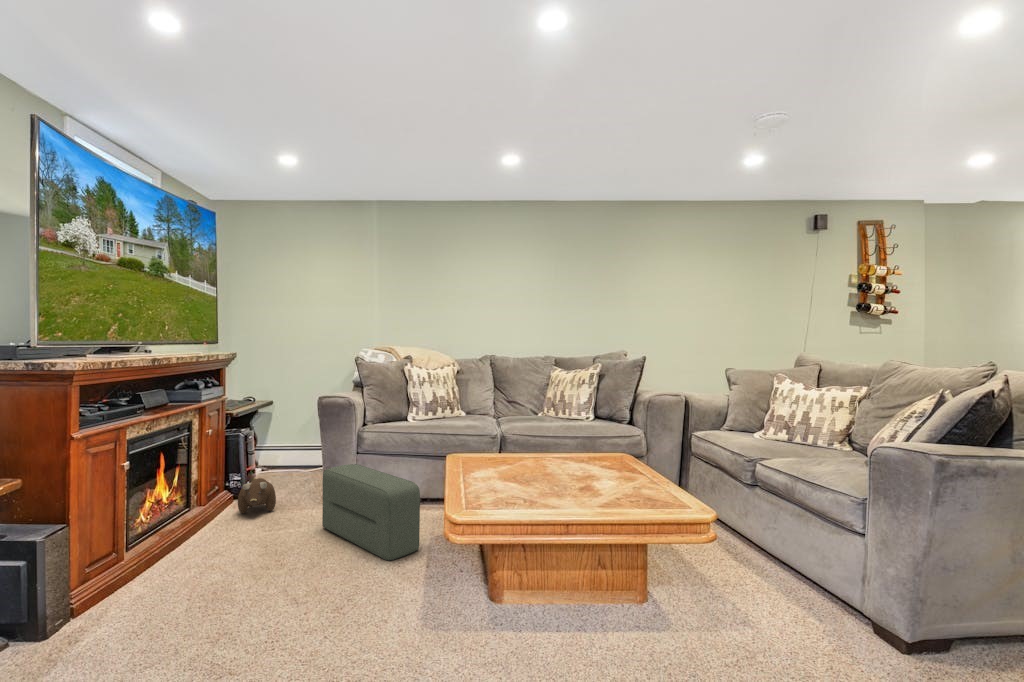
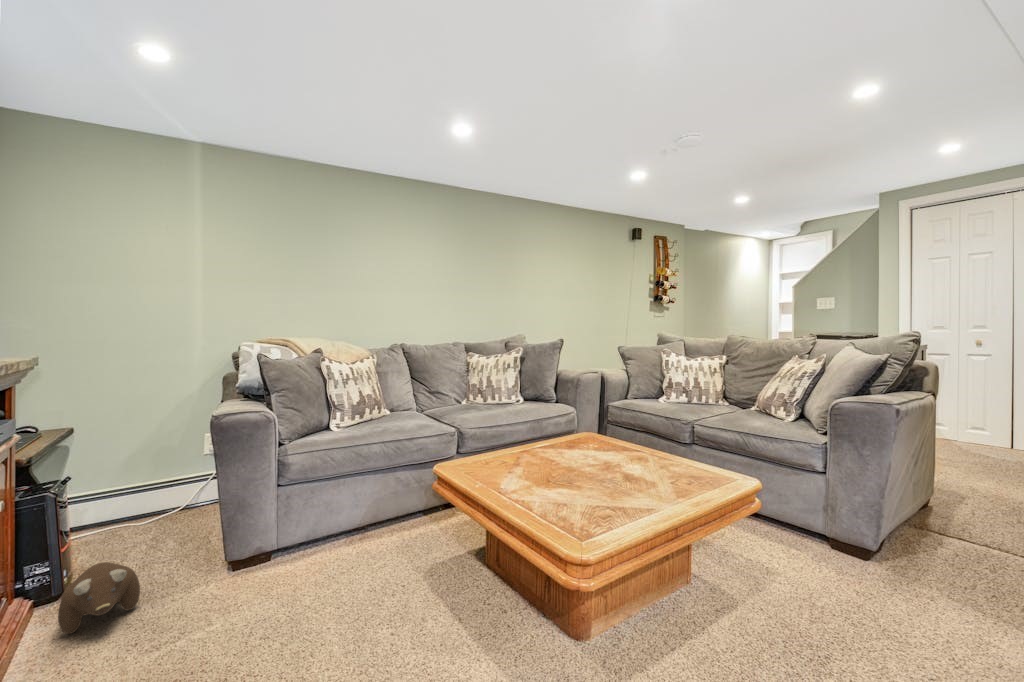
pouf: present [322,464,420,560] -> none [255,505,436,633]

